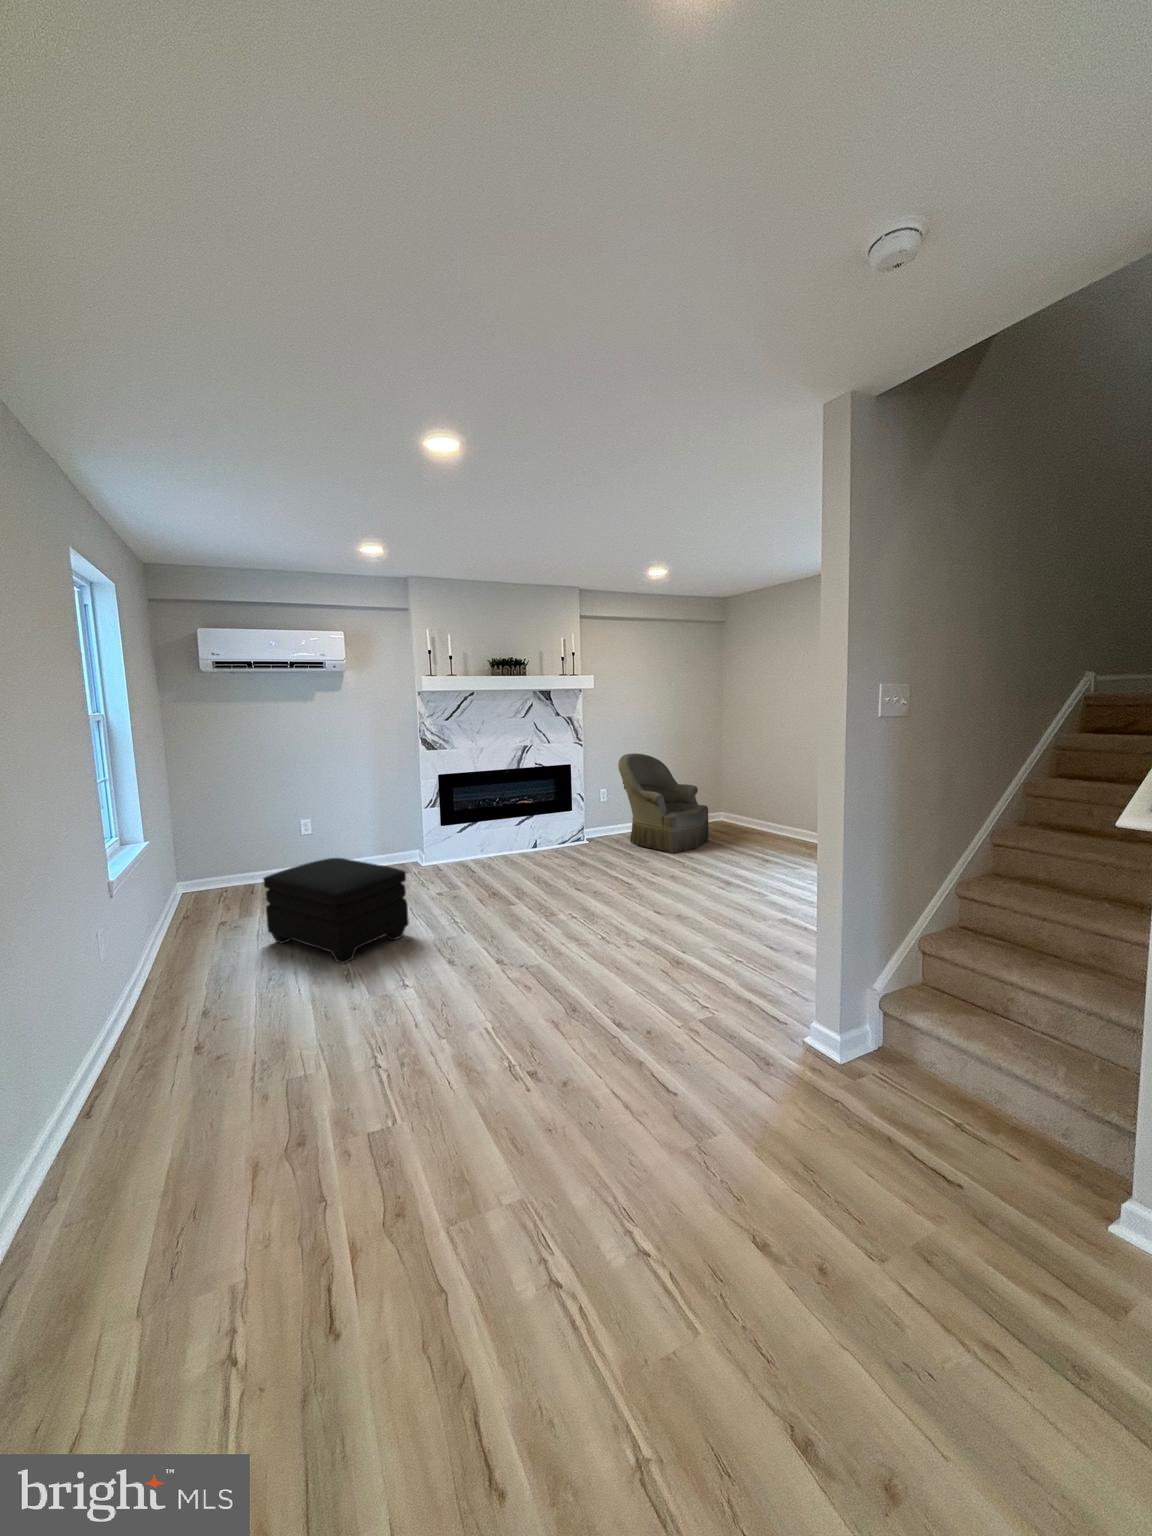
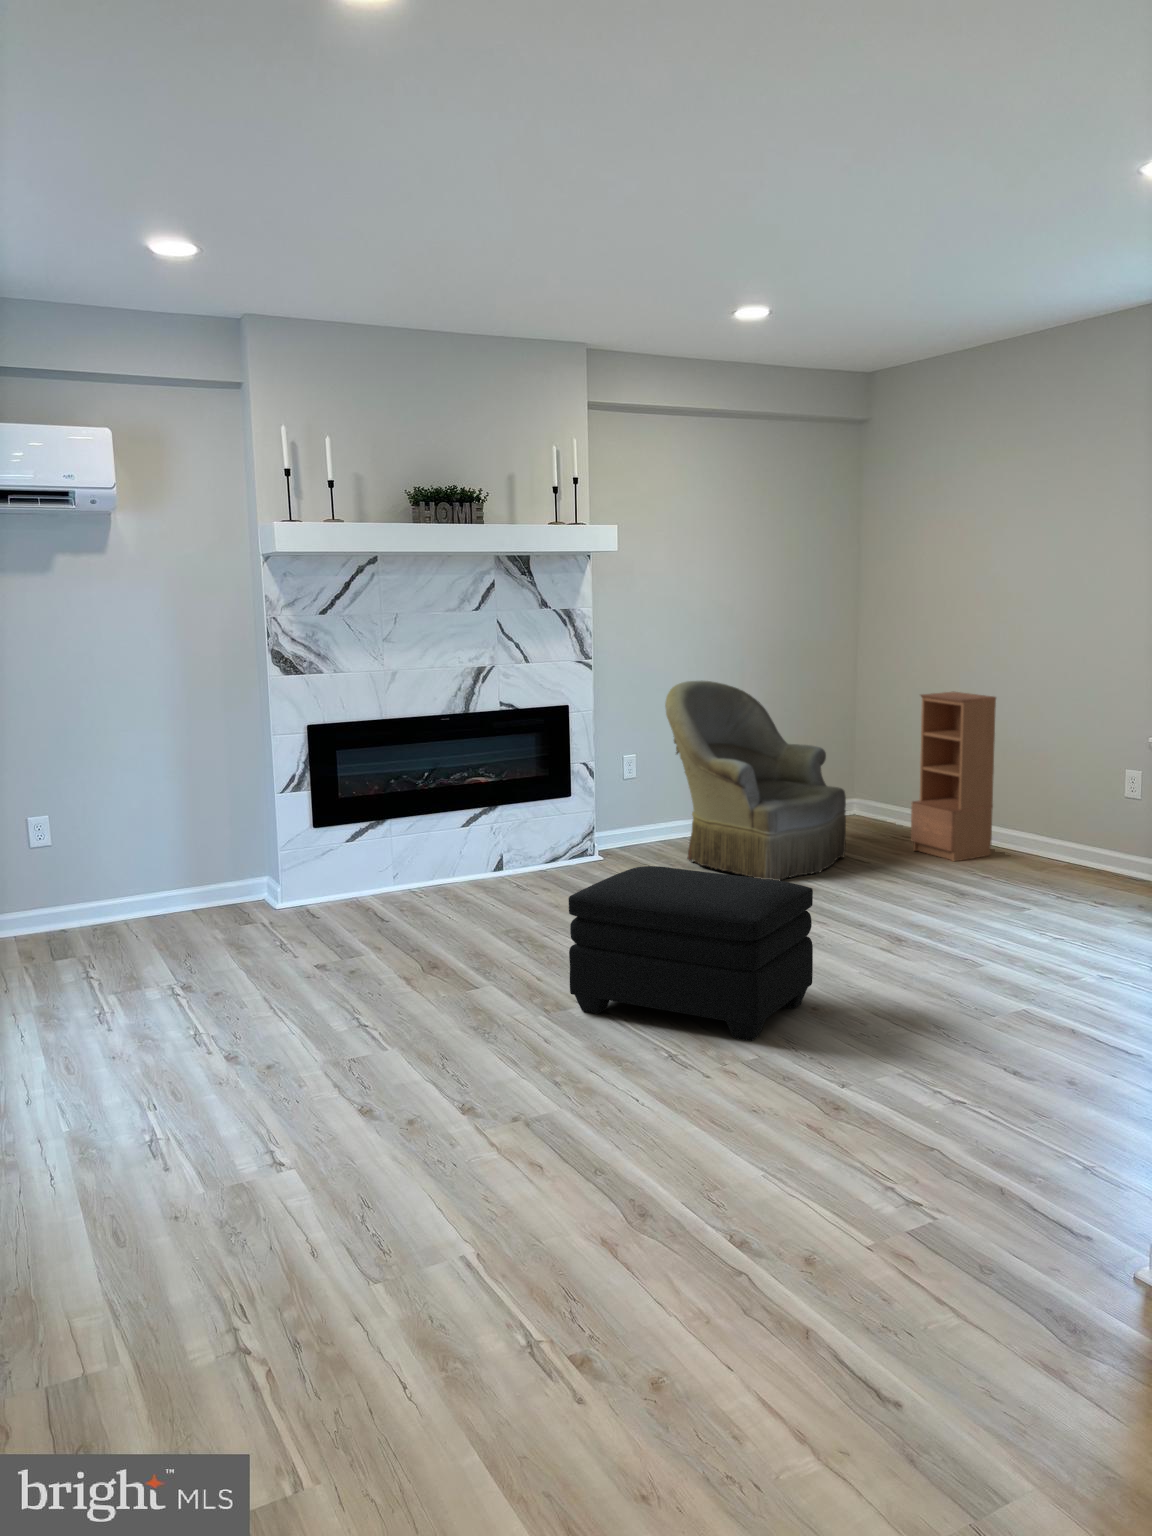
bookcase: none [740,758,782,842] -> present [911,692,996,861]
ottoman: present [263,858,409,963] -> present [569,866,813,1041]

